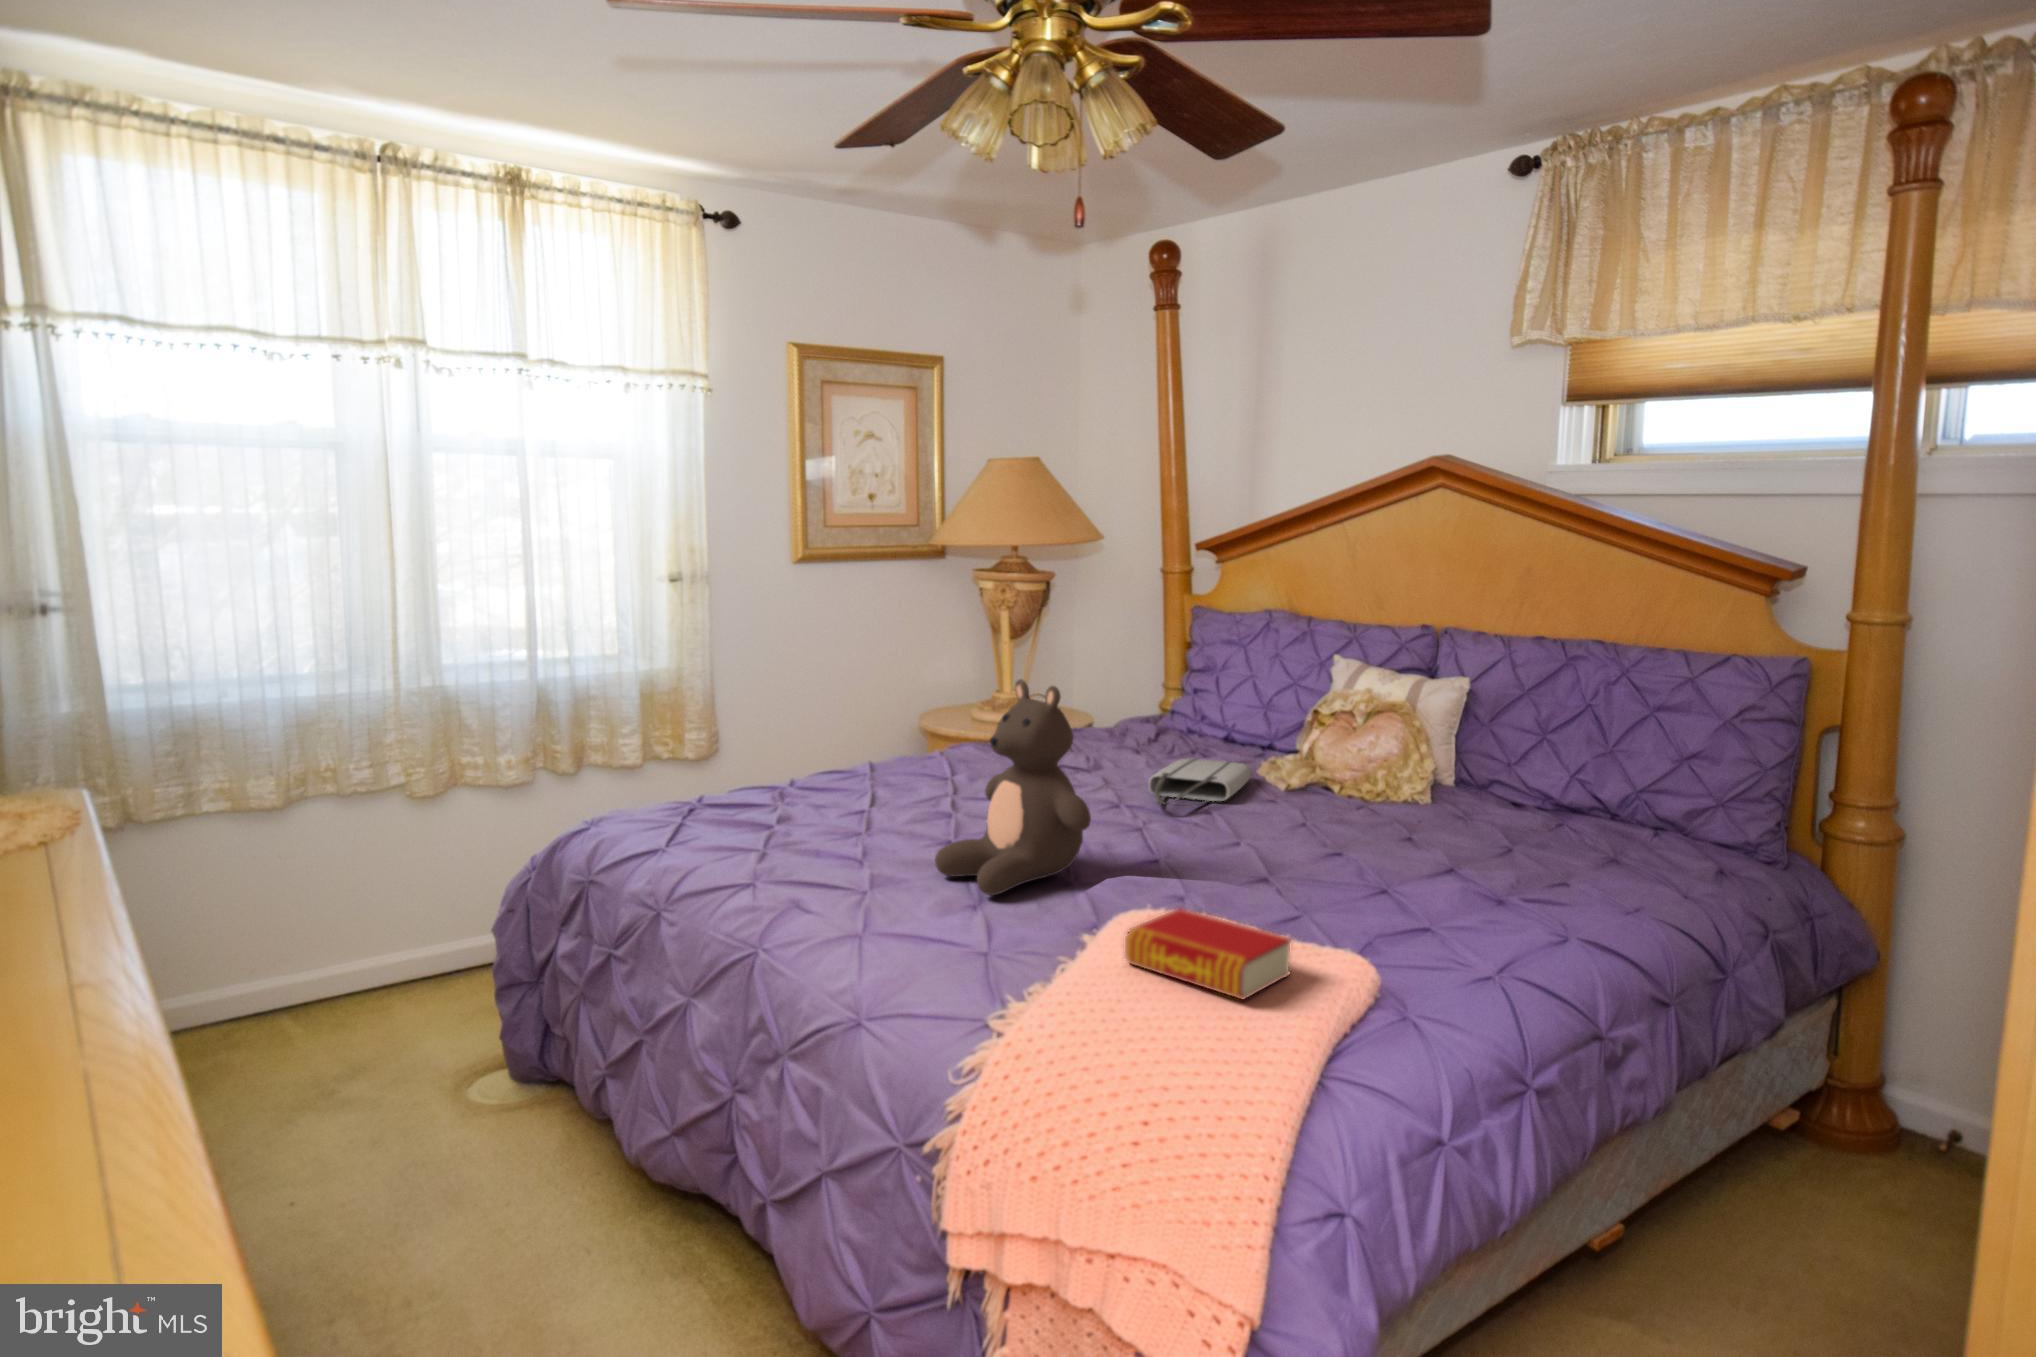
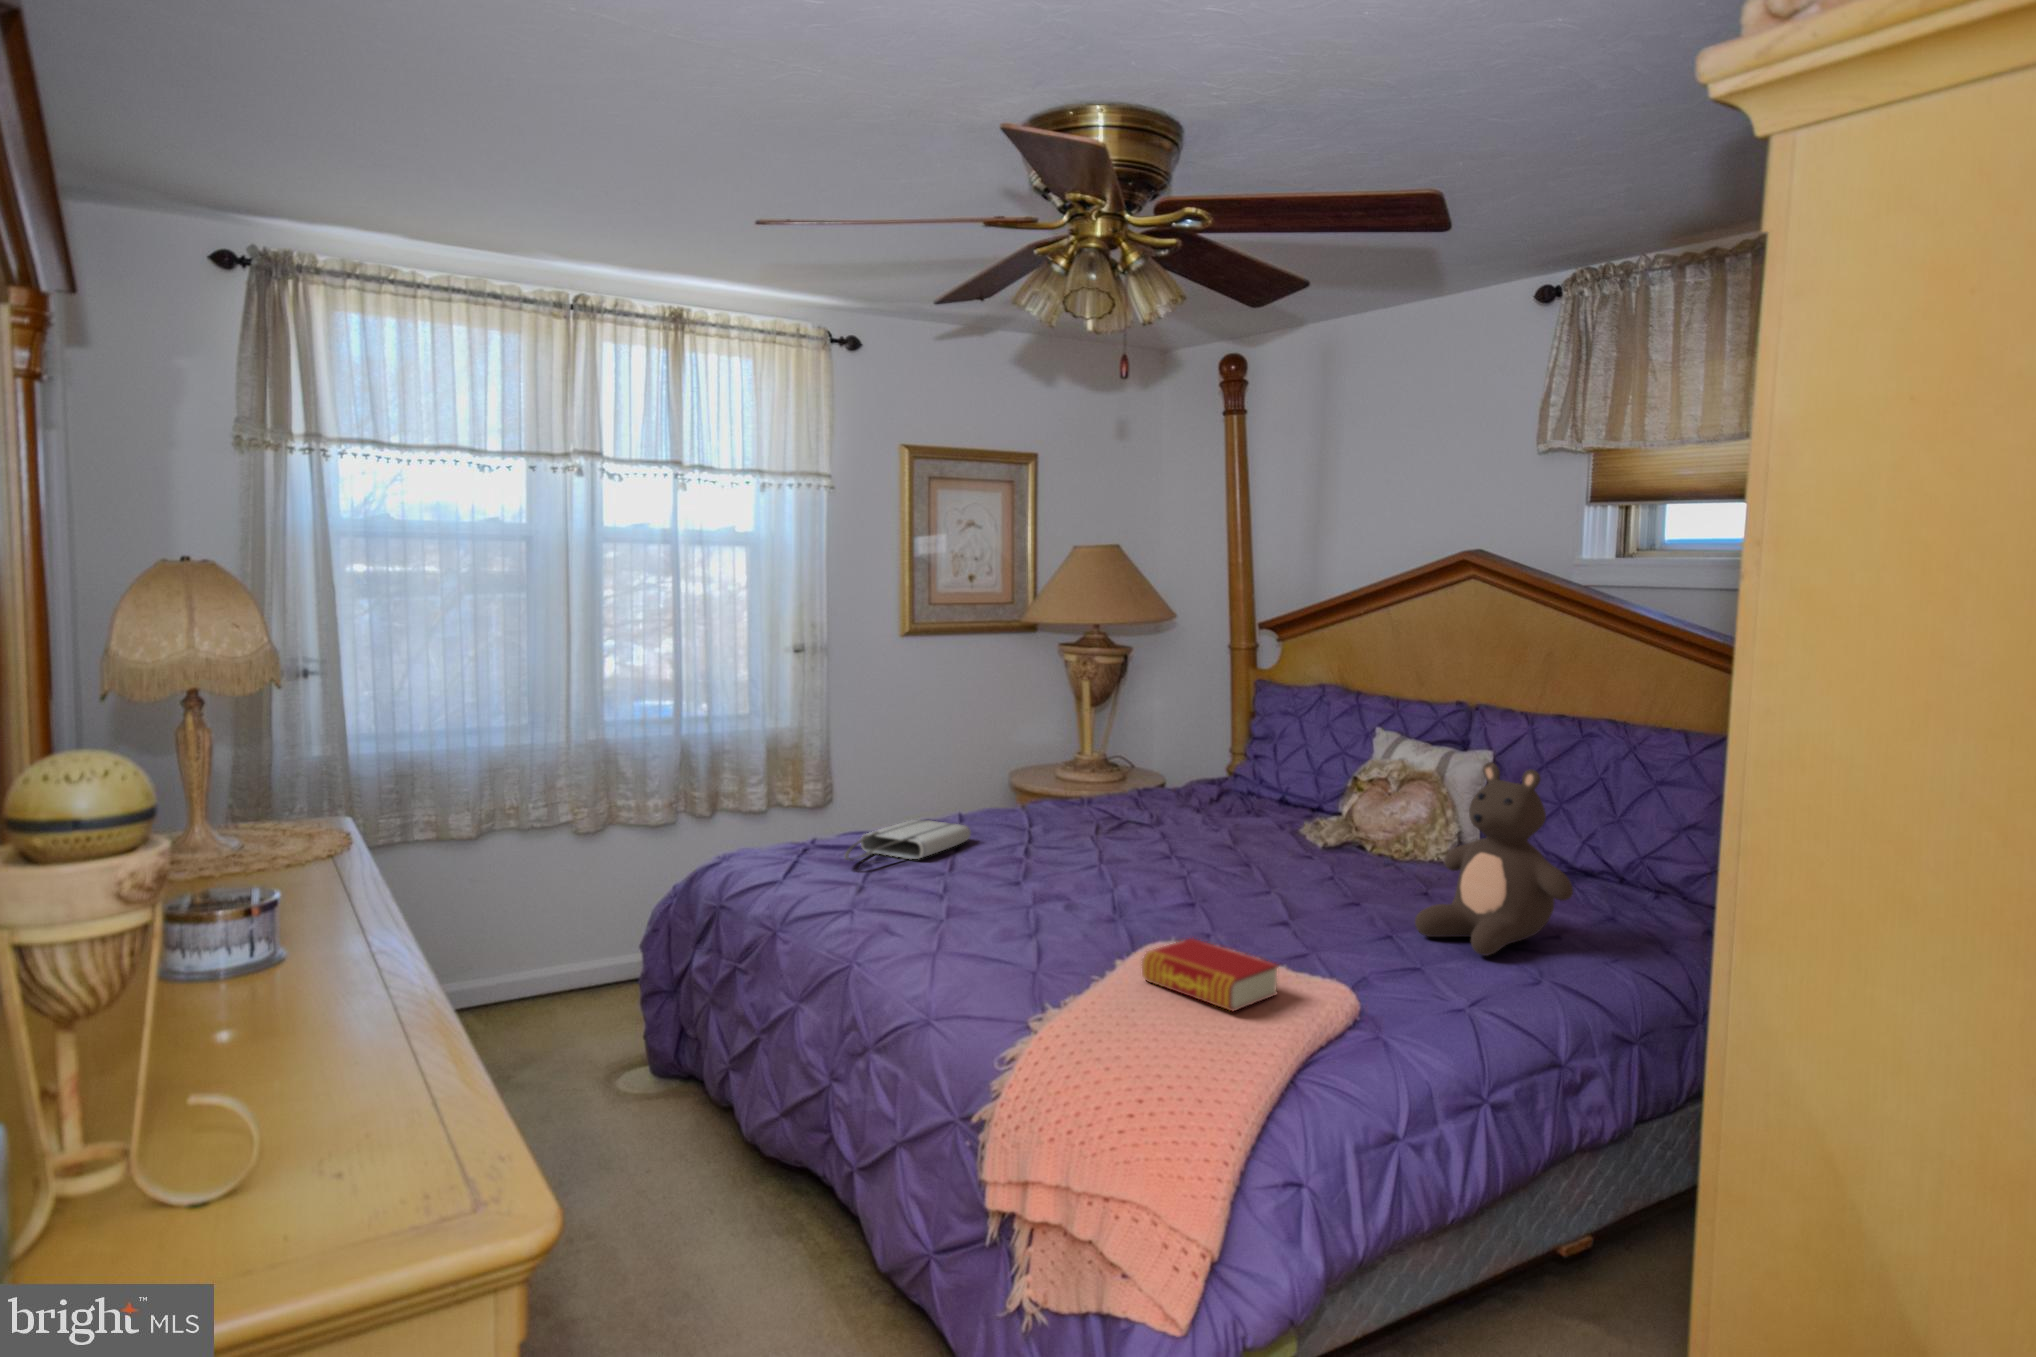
teddy bear: present [935,679,1091,895] -> present [1415,762,1573,956]
tote bag: present [1149,759,1251,805] -> present [845,819,971,860]

